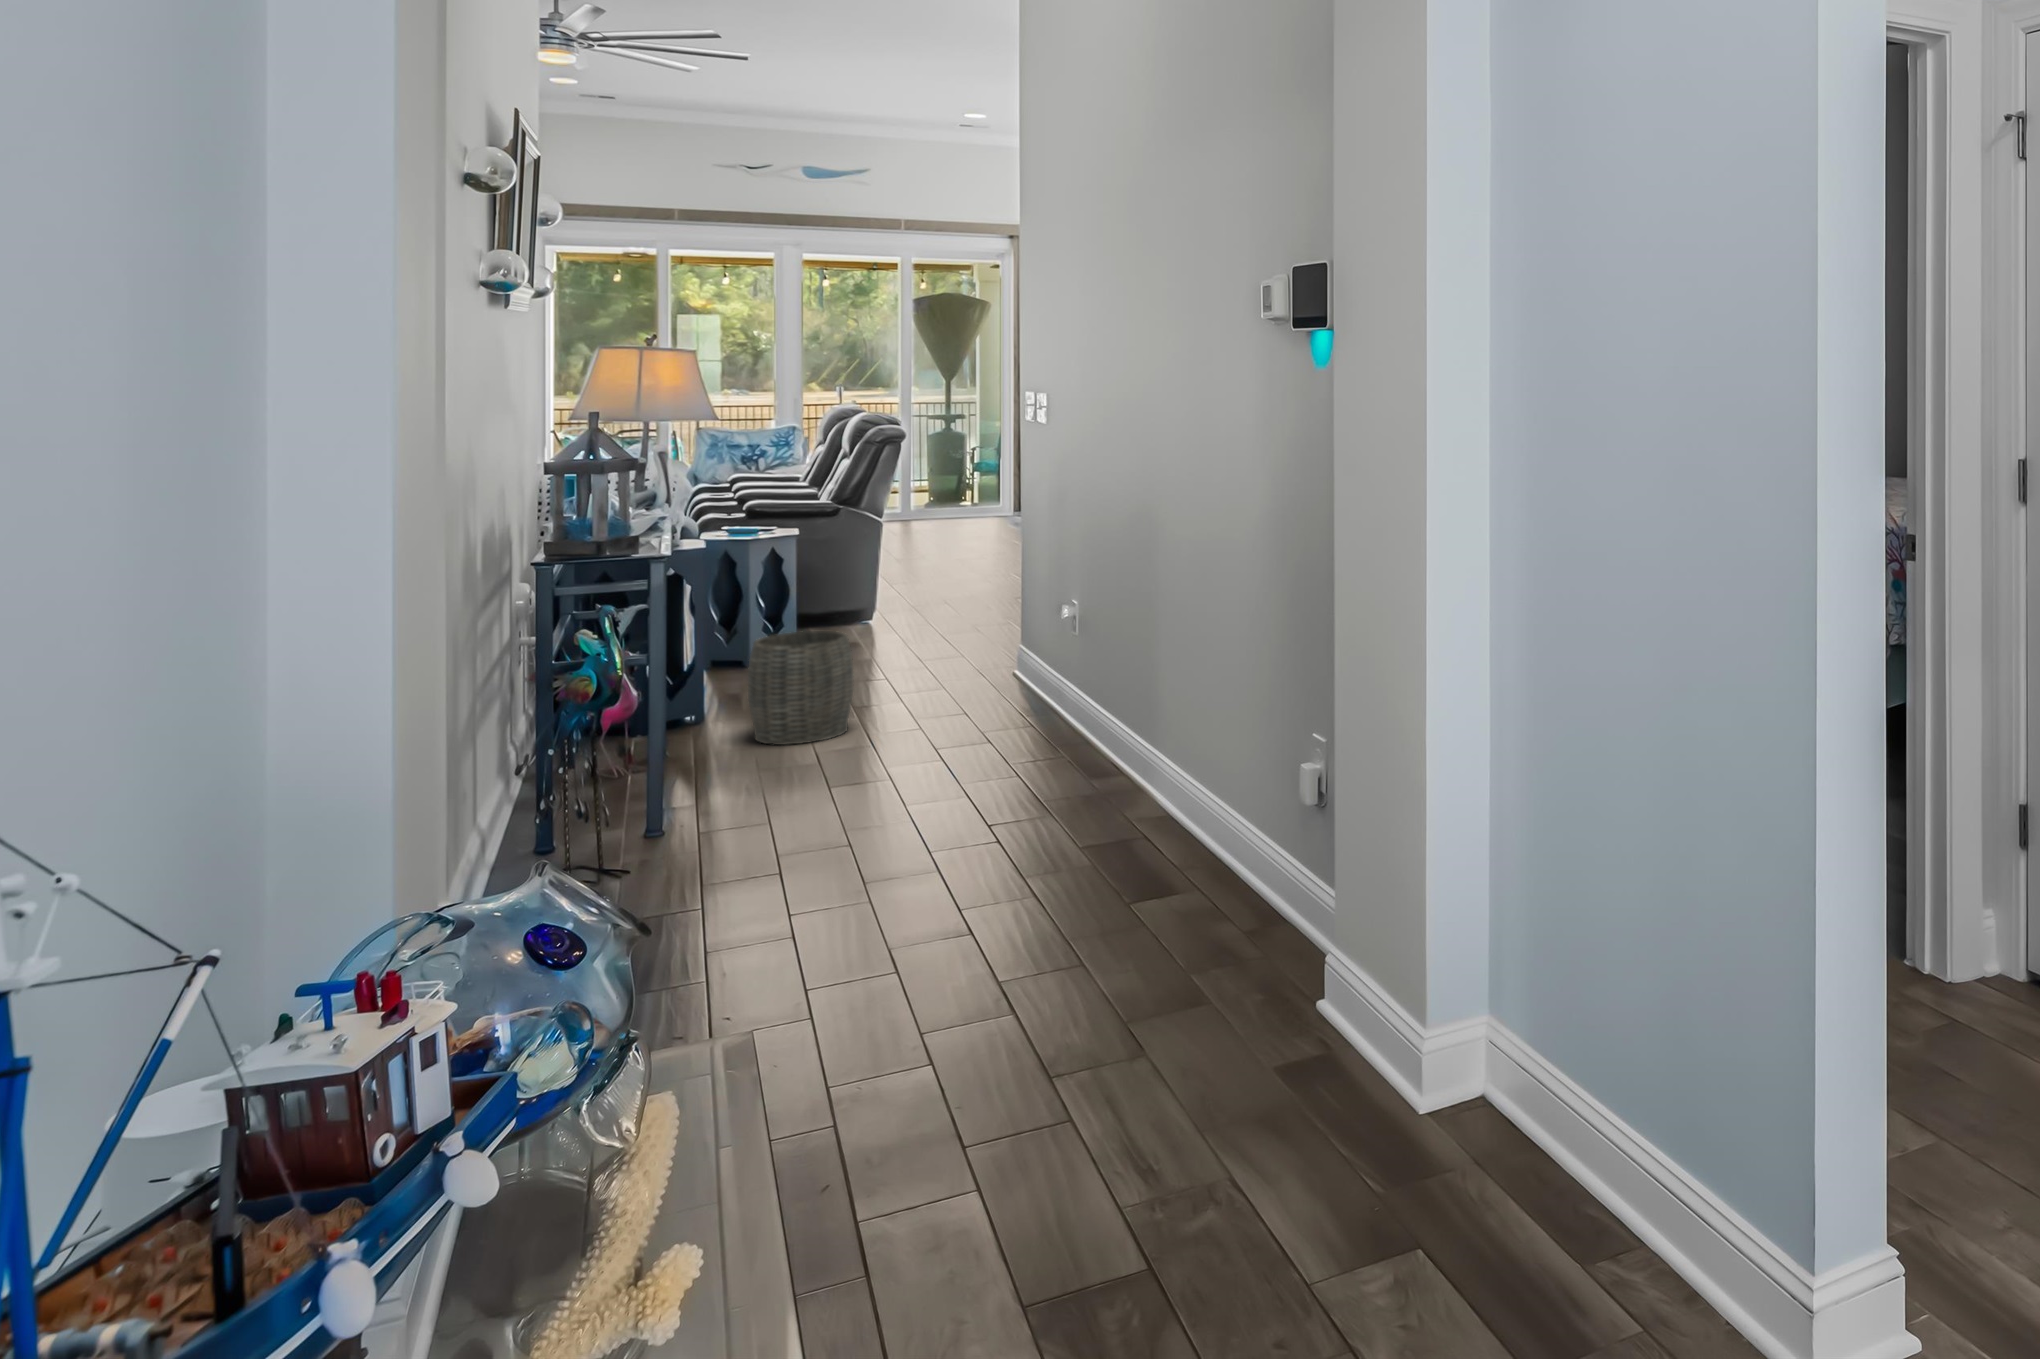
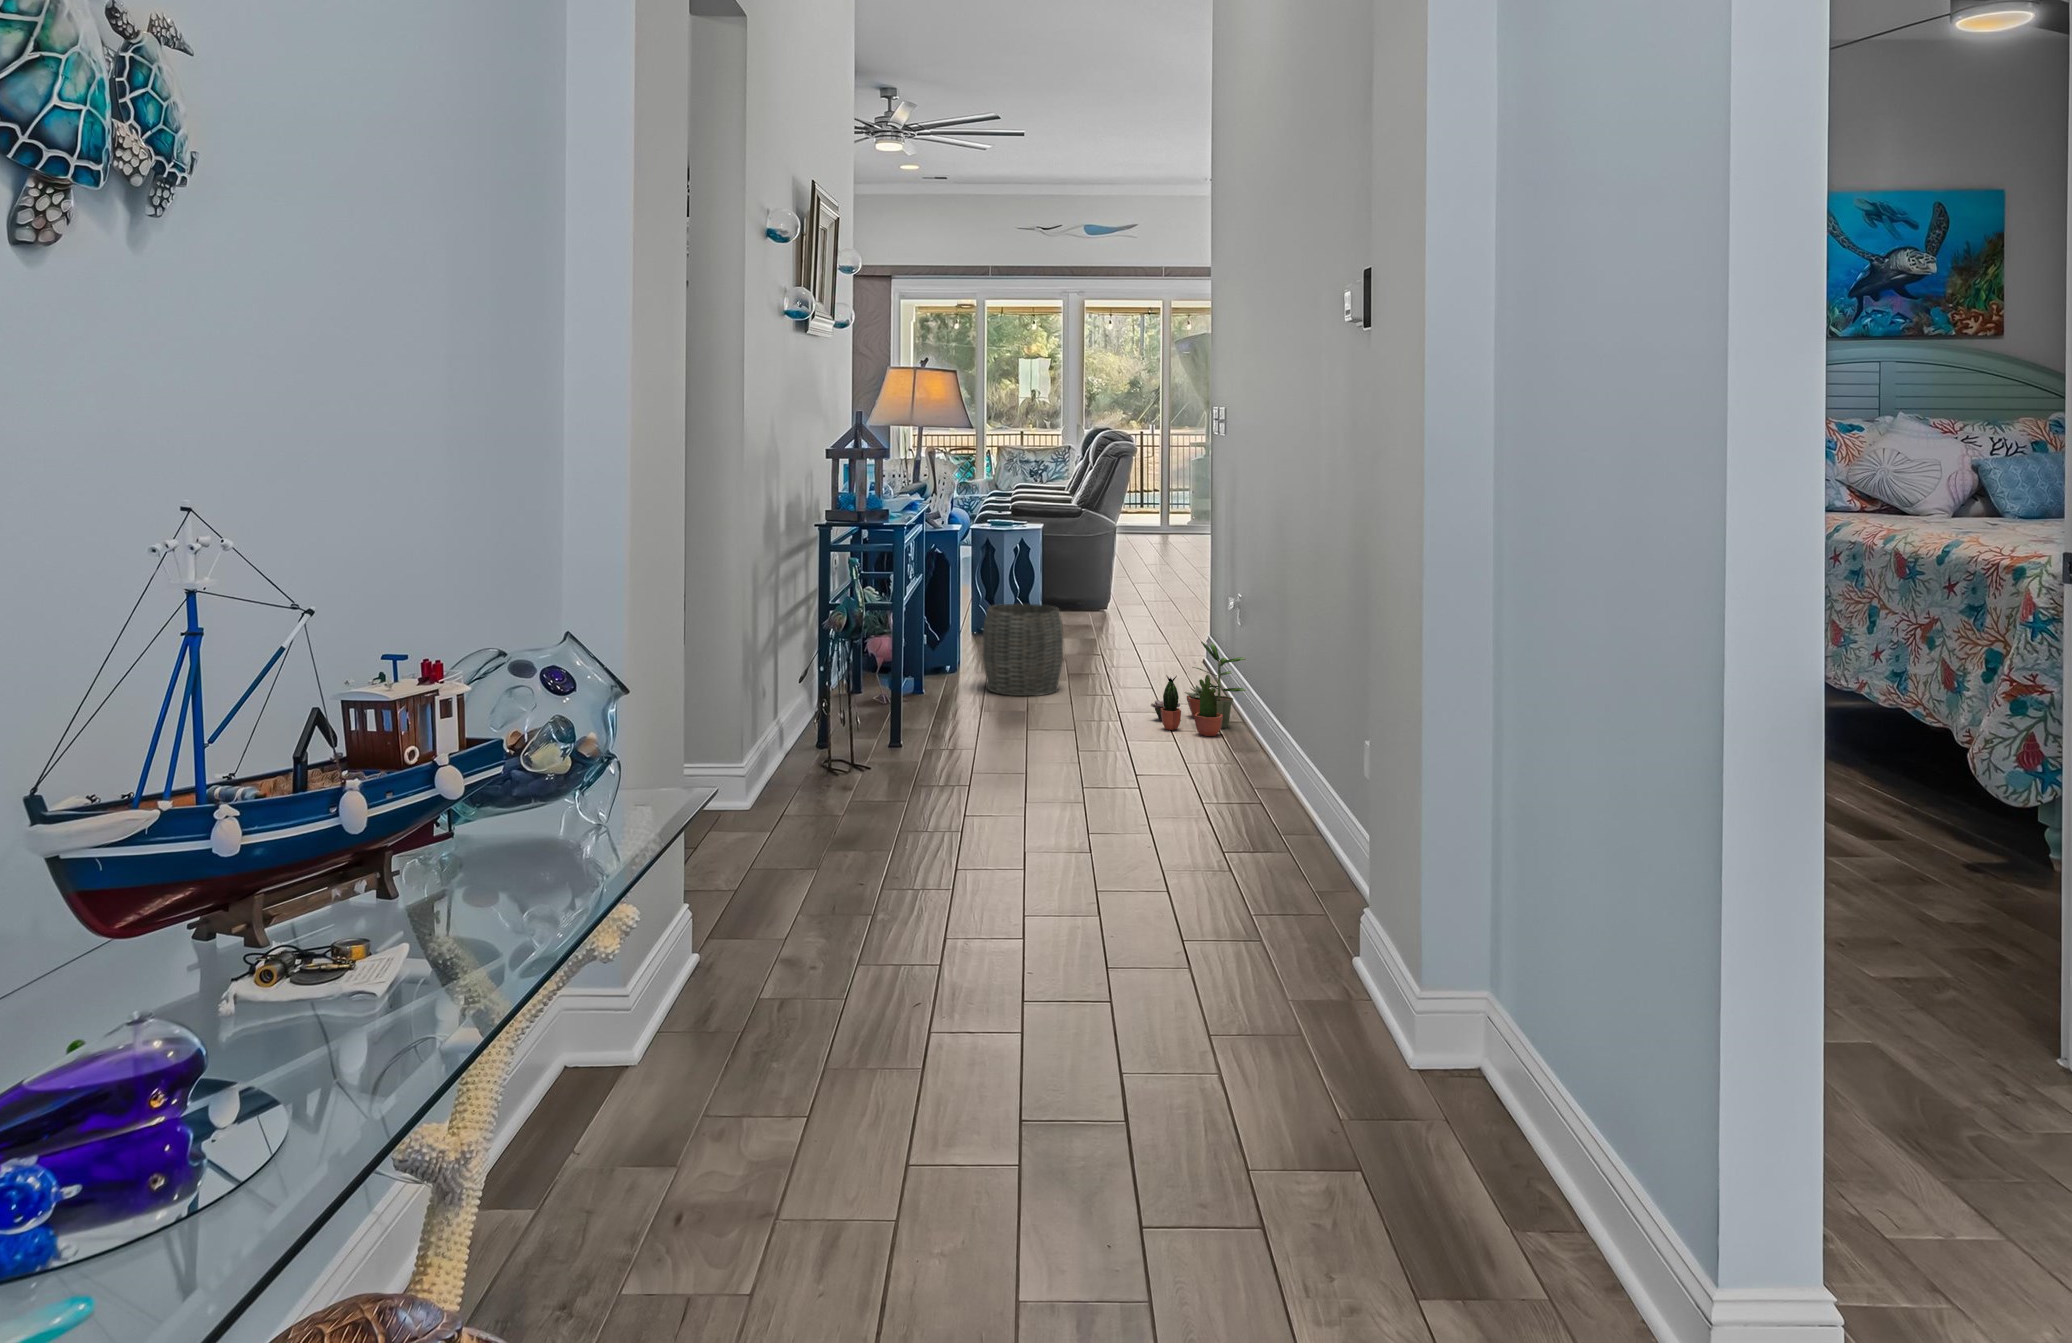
potted plant: none [975,656,1088,762] -> present [1151,642,1246,736]

